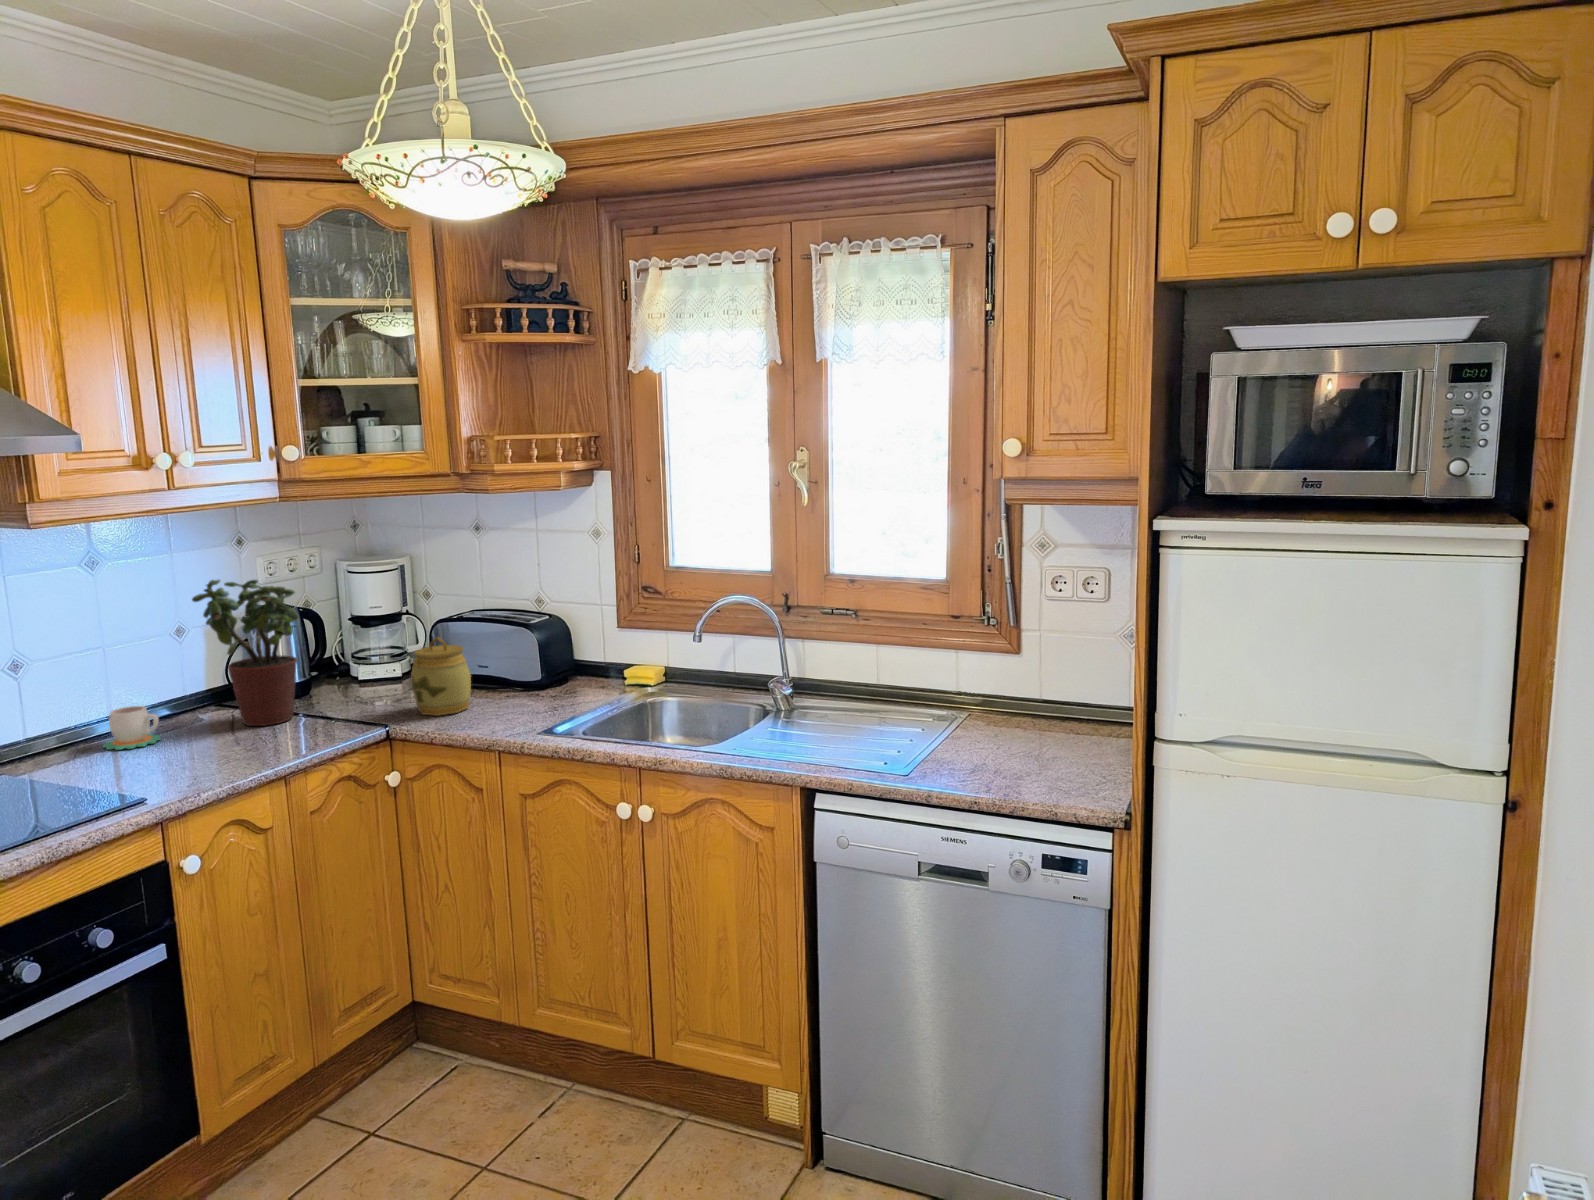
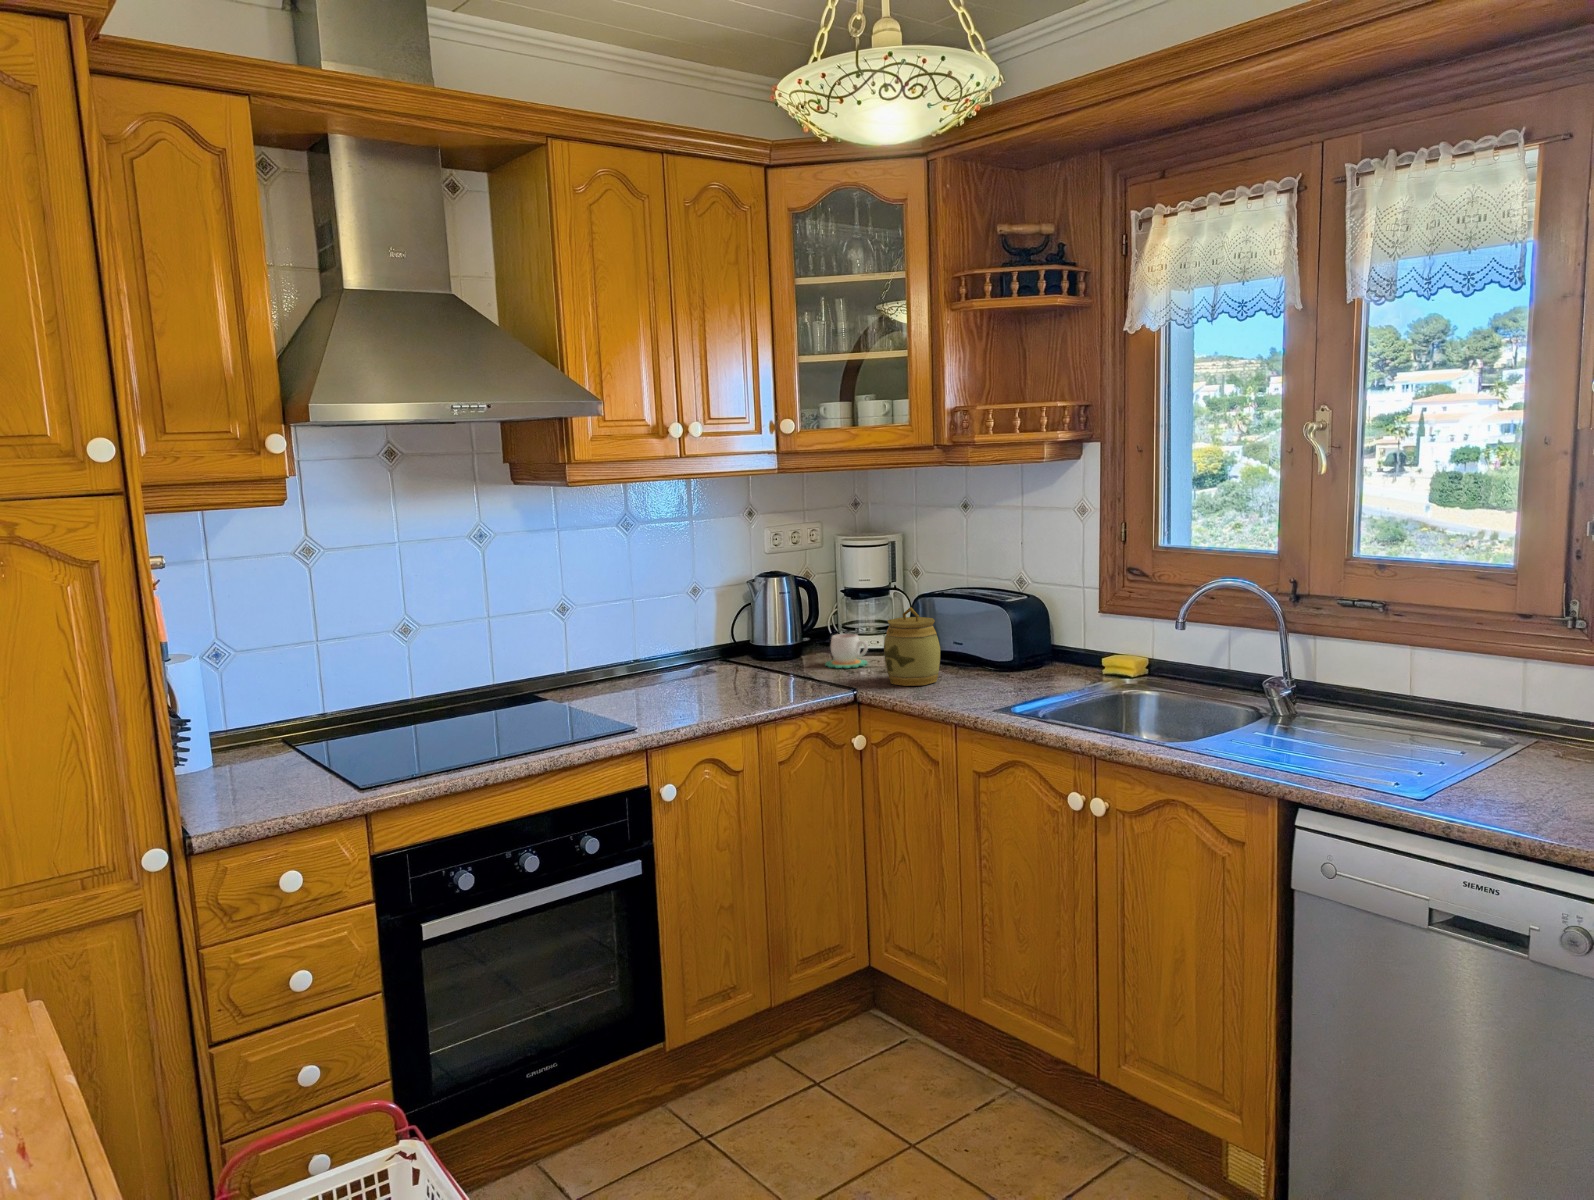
potted plant: present [192,580,298,726] -> none [698,541,786,680]
mug: present [103,706,161,750] -> present [825,634,868,668]

